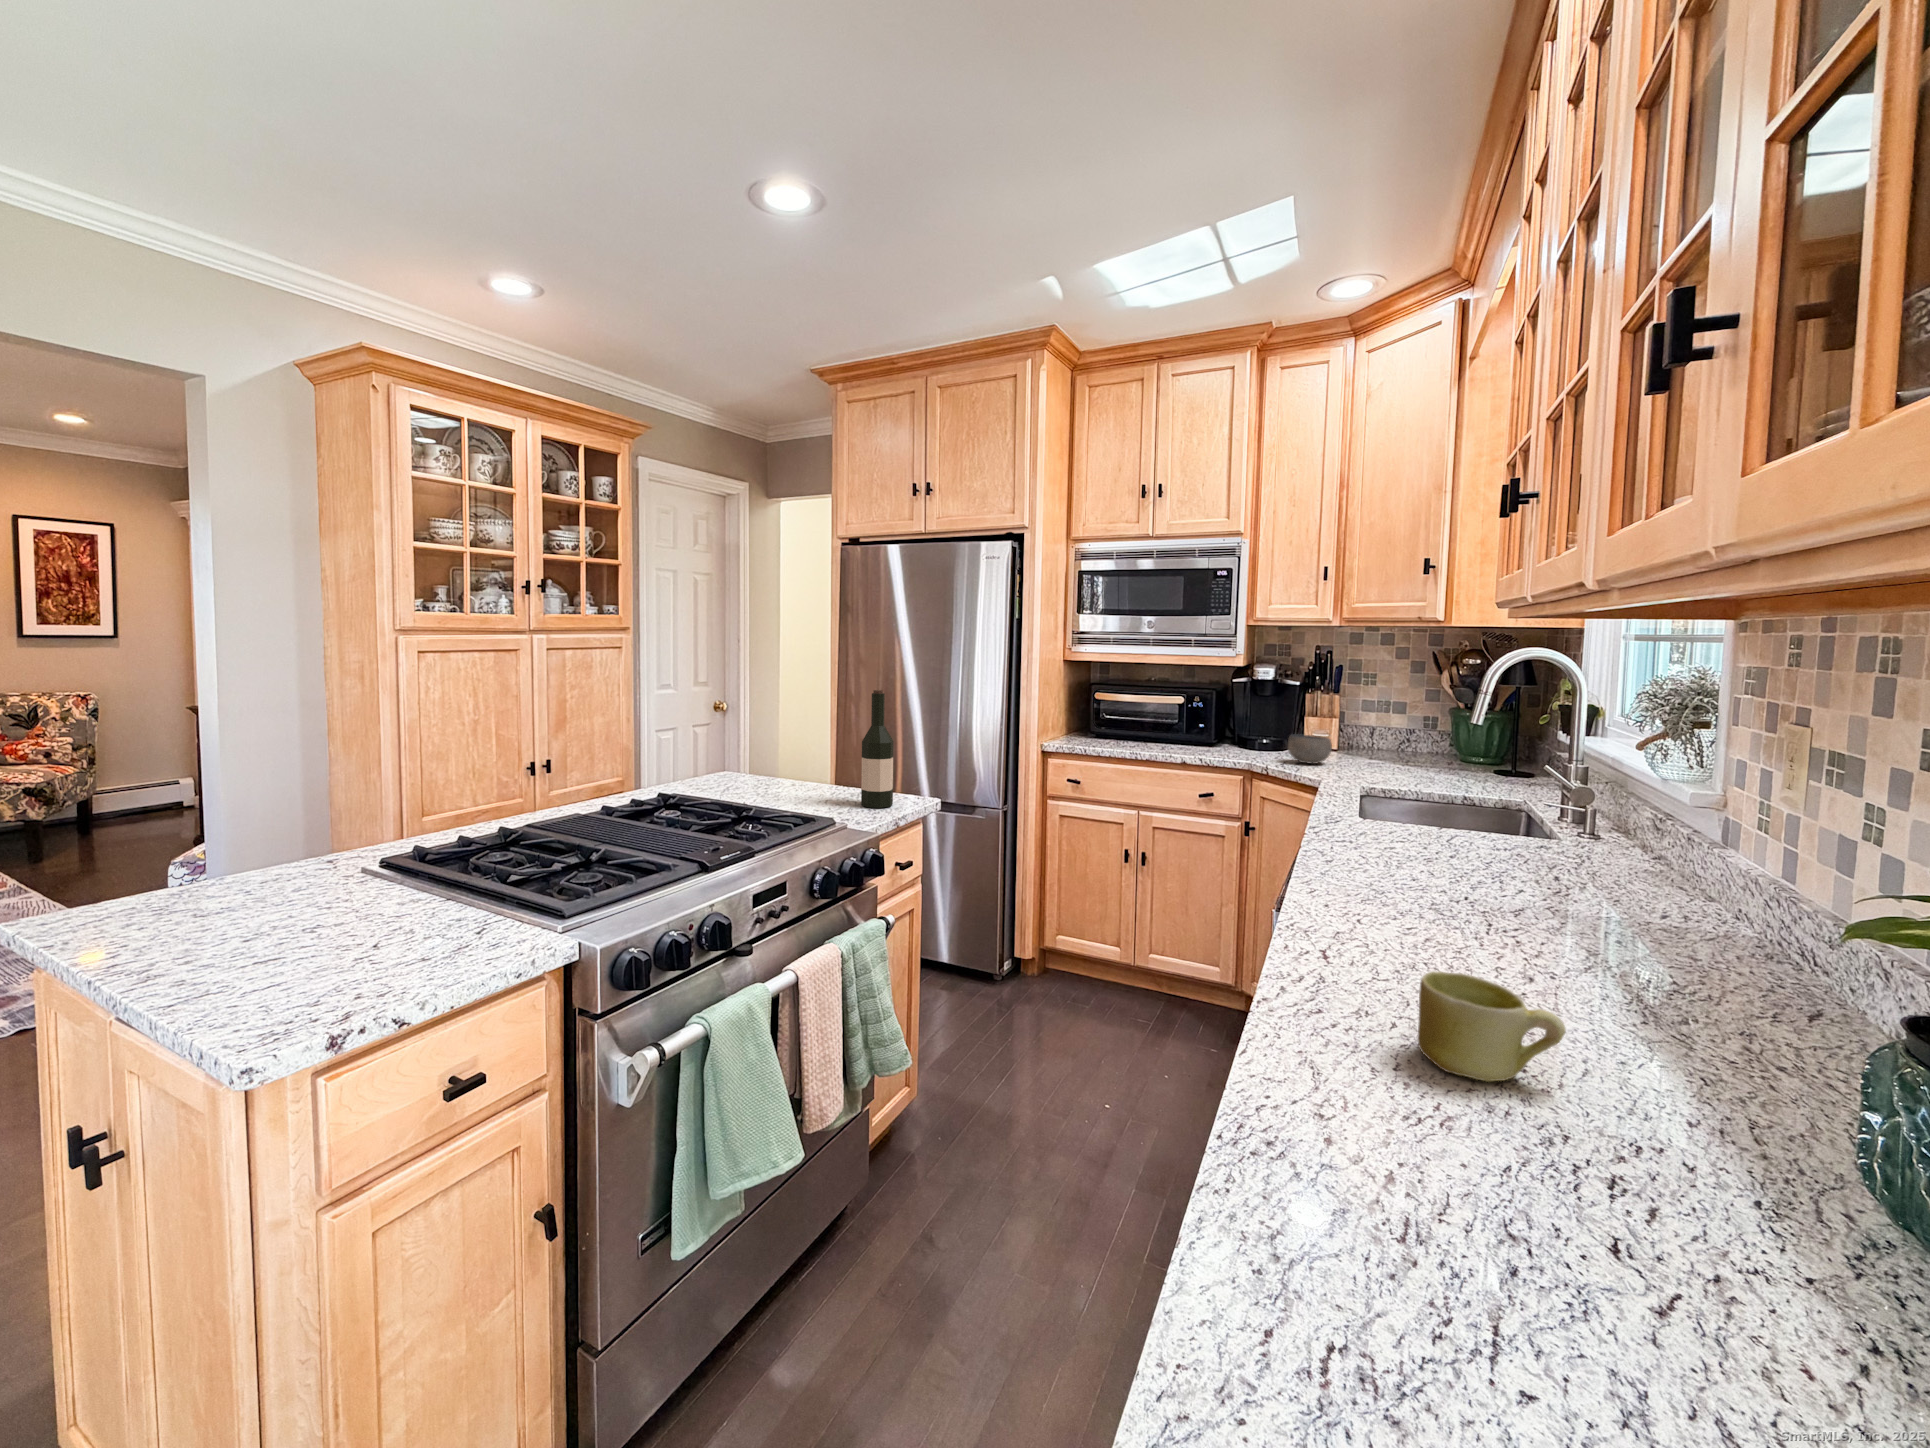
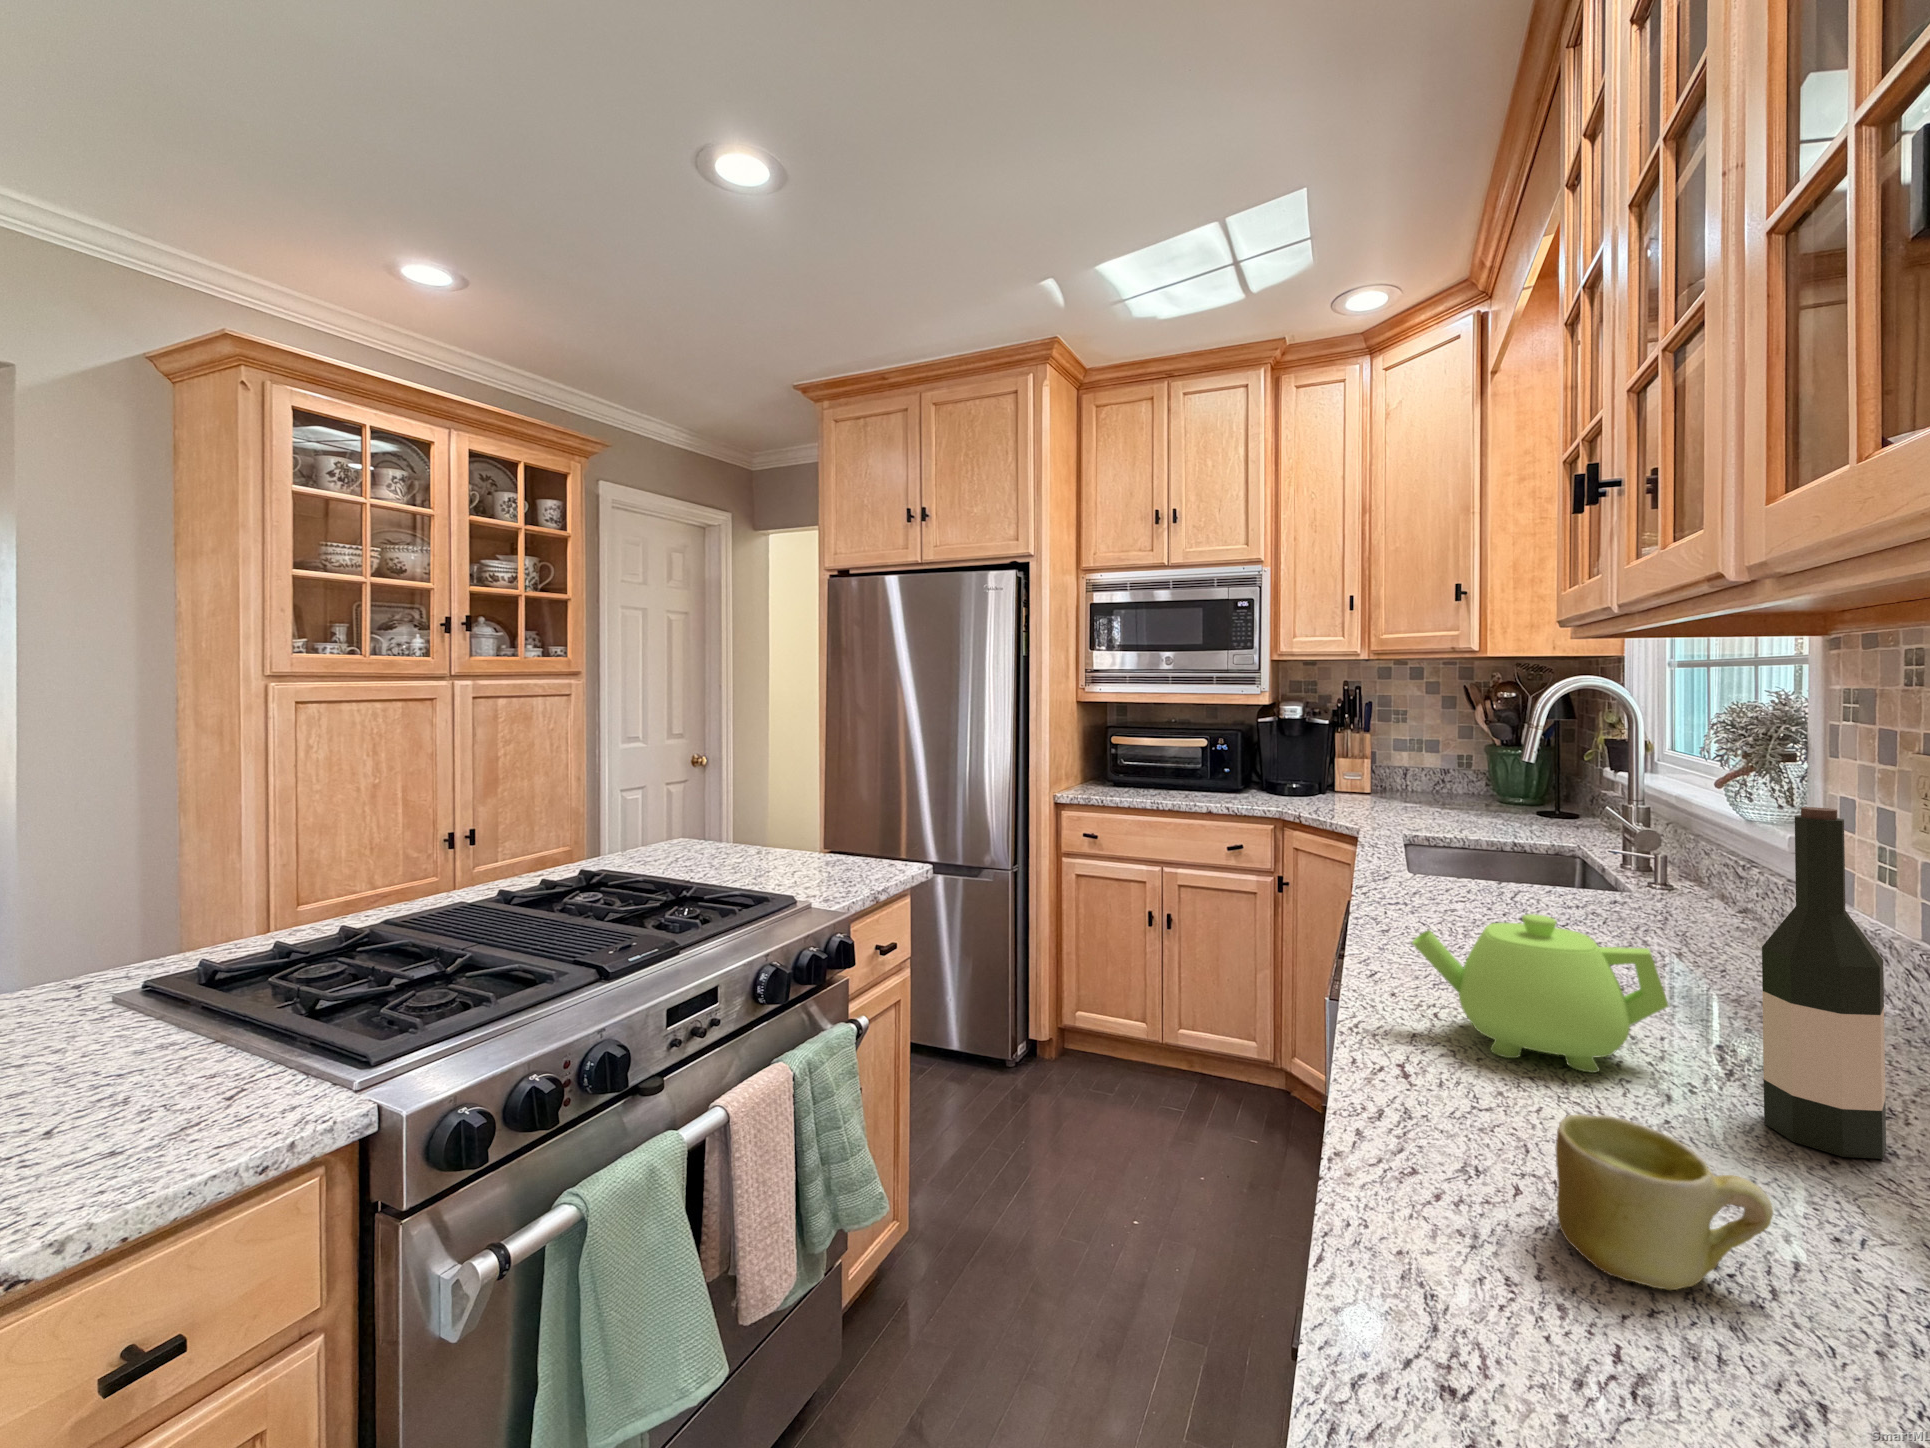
wine bottle: present [861,690,893,808] -> present [1762,807,1886,1159]
bowl: present [1288,734,1332,764] -> none [1321,778,1368,810]
teapot: none [1340,842,1543,962] -> present [1412,914,1669,1072]

